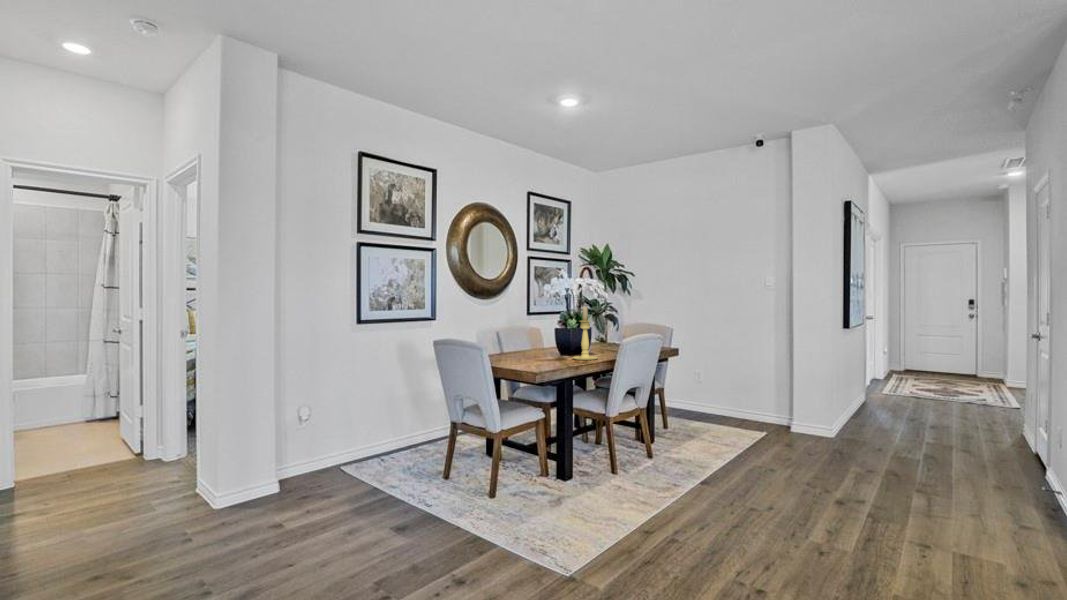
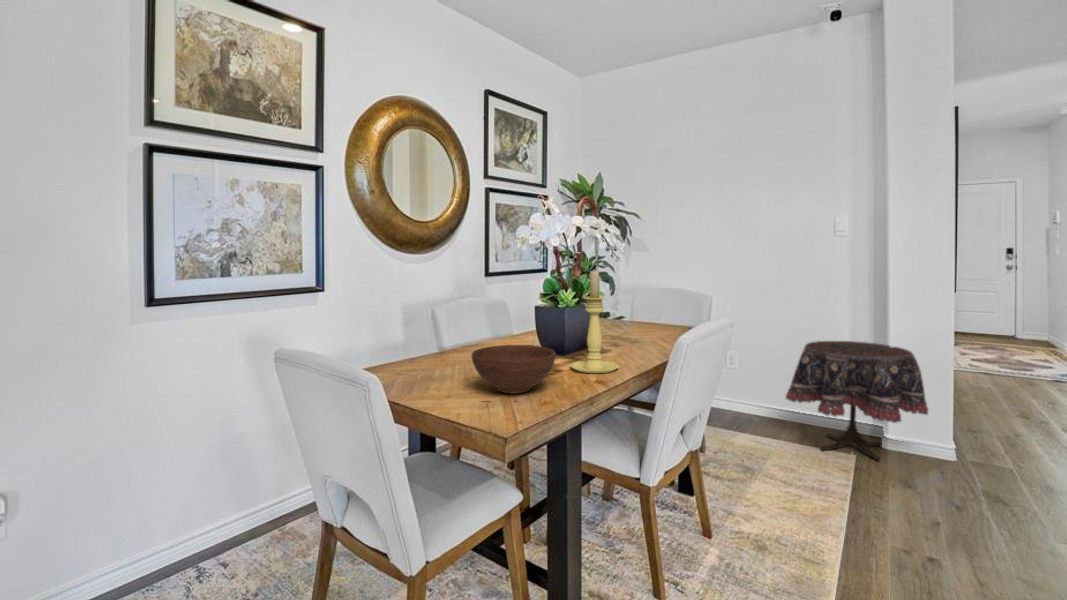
bowl: none [521,344,562,364] -> present [472,345,556,393]
side table: none [727,361,817,438] -> present [786,341,928,461]

